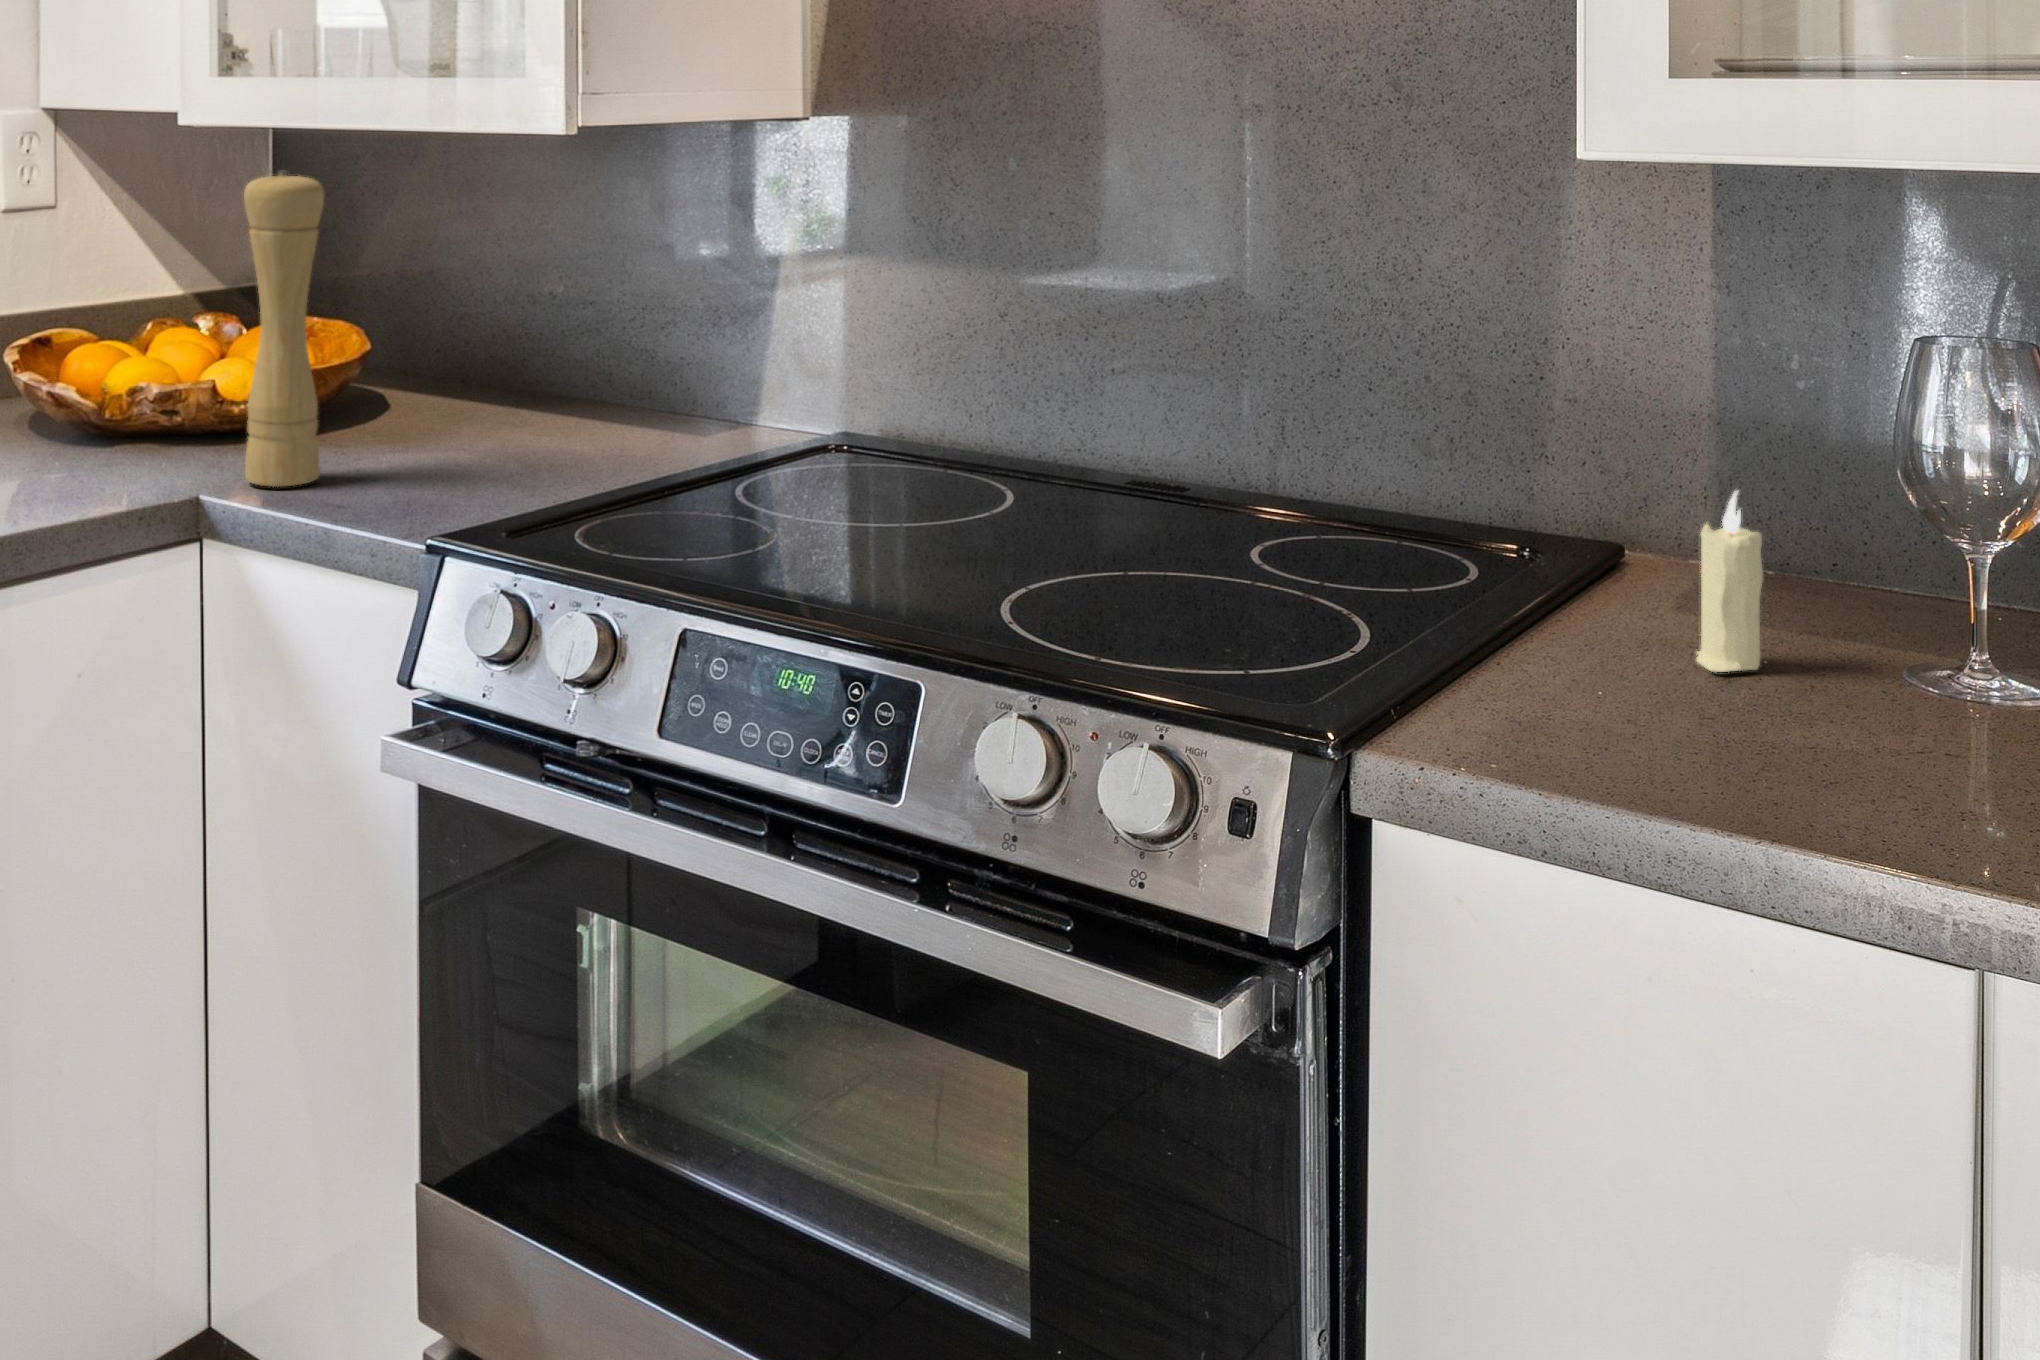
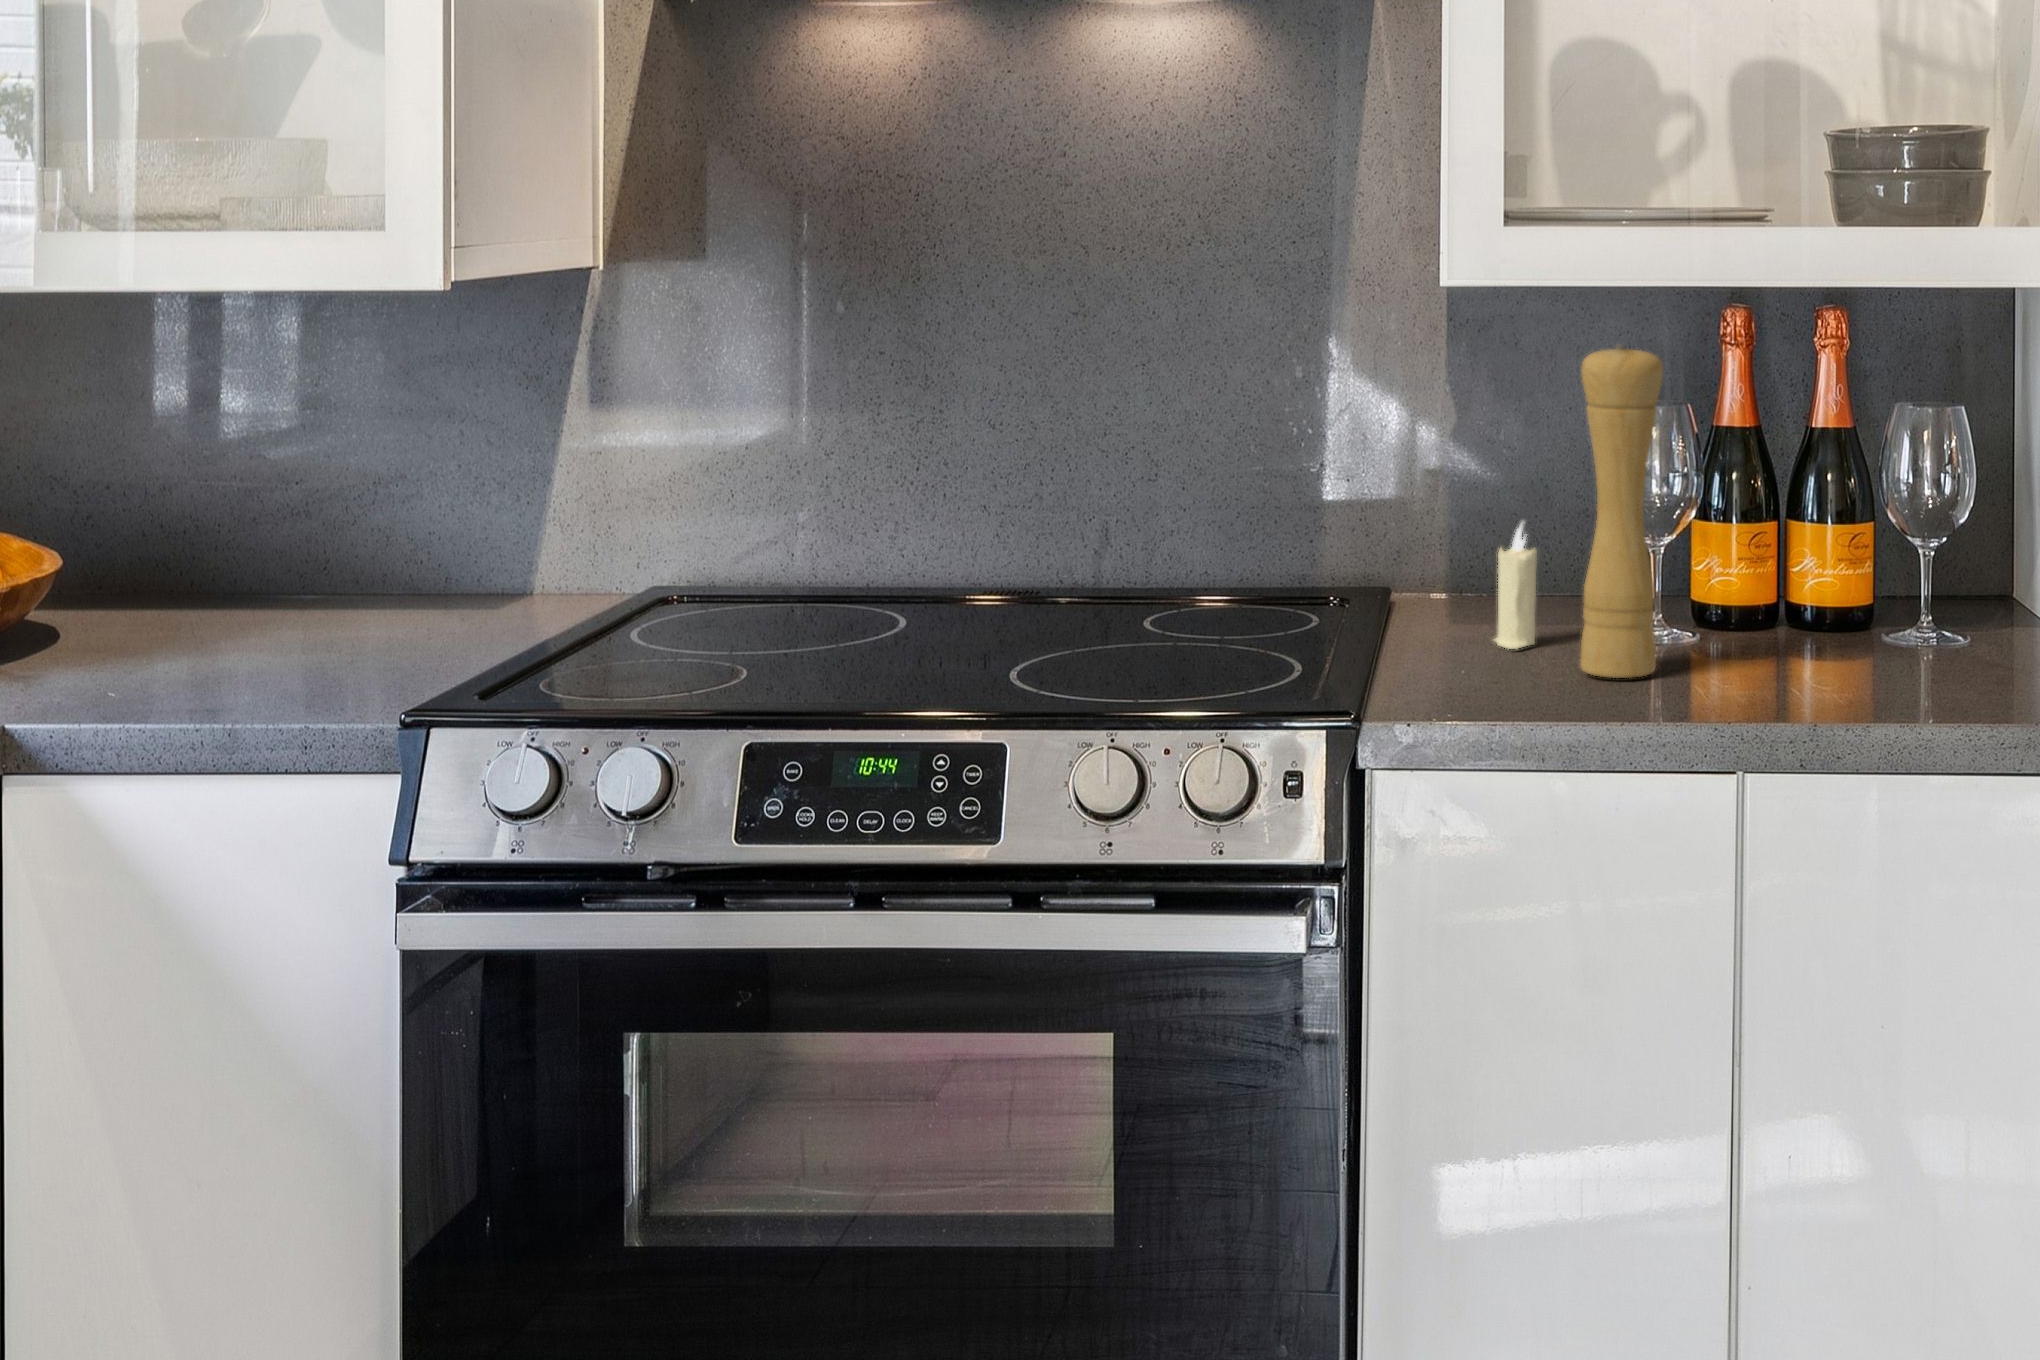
pepper mill: present [244,171,324,487] -> present [1580,344,1663,678]

